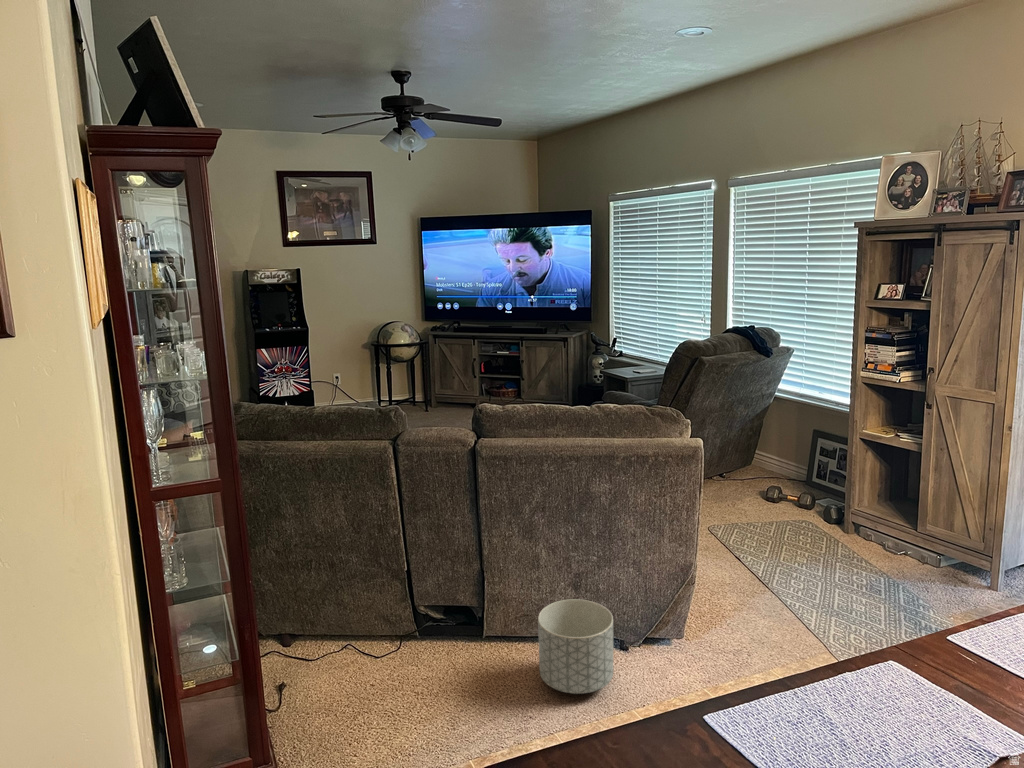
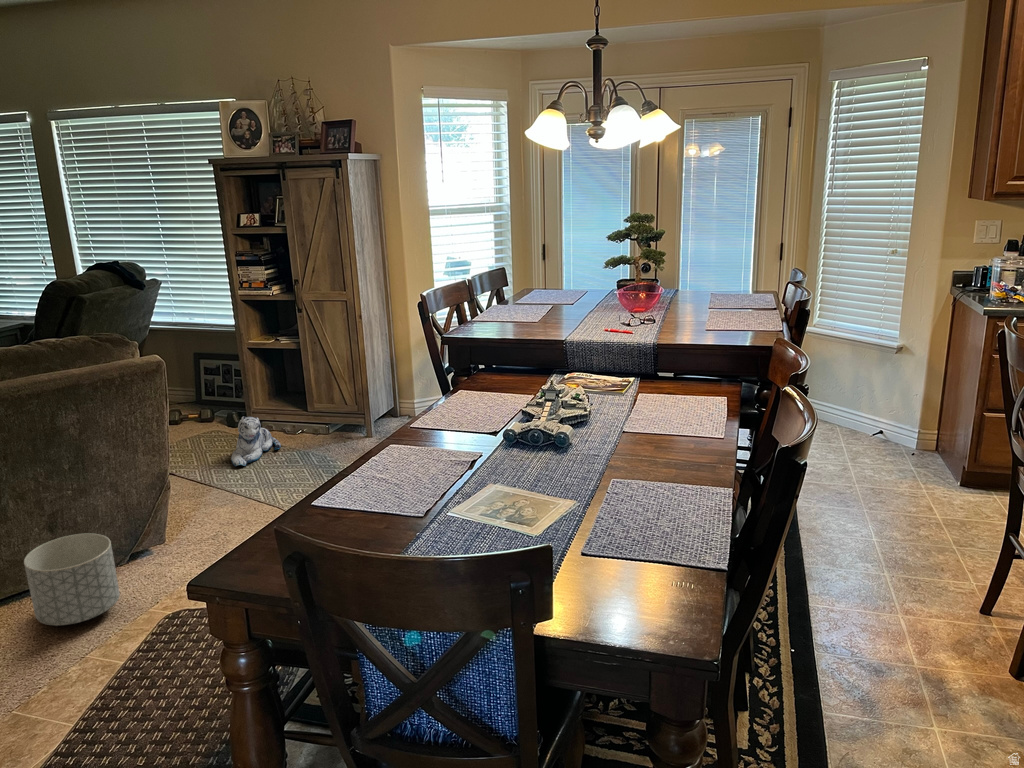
plush toy: none [804,517,871,575] -> present [231,416,281,467]

